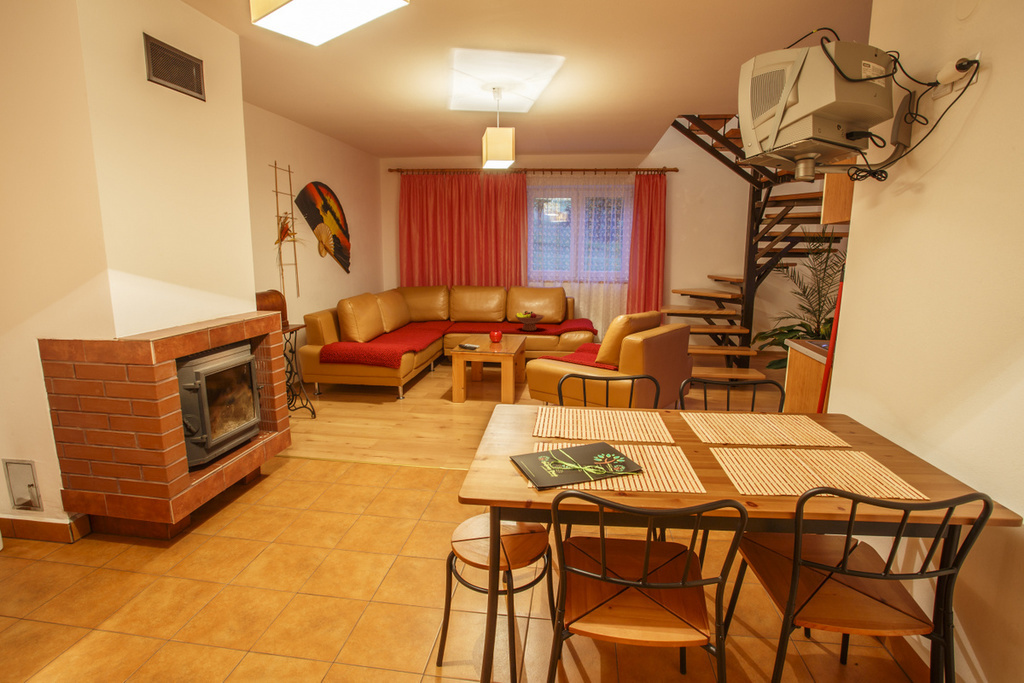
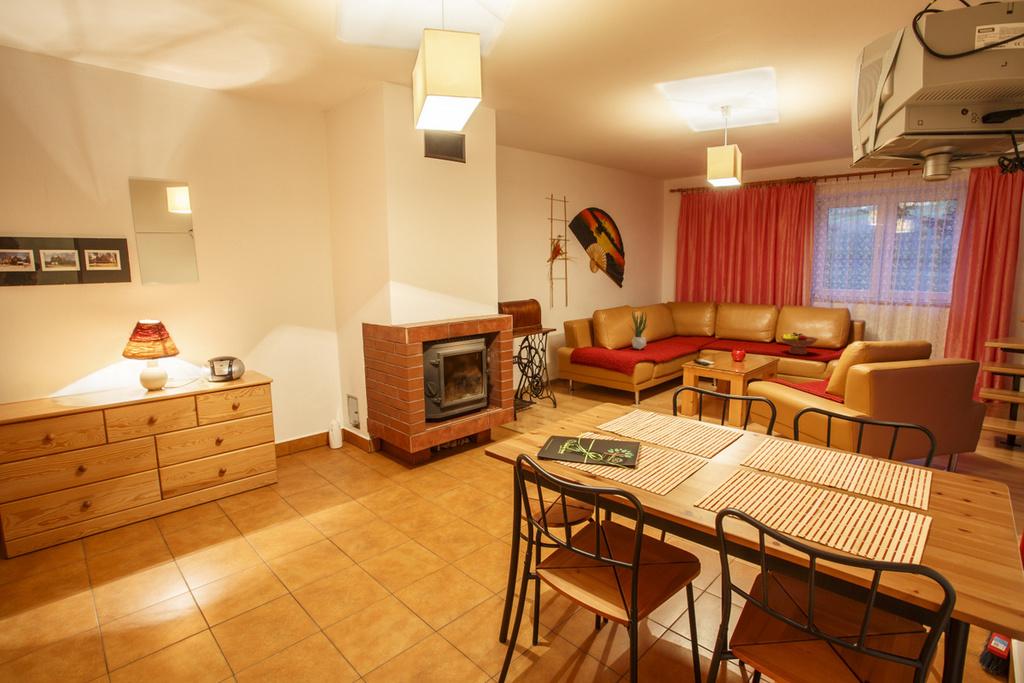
potted plant: none [378,299,398,340] -> present [631,312,647,349]

